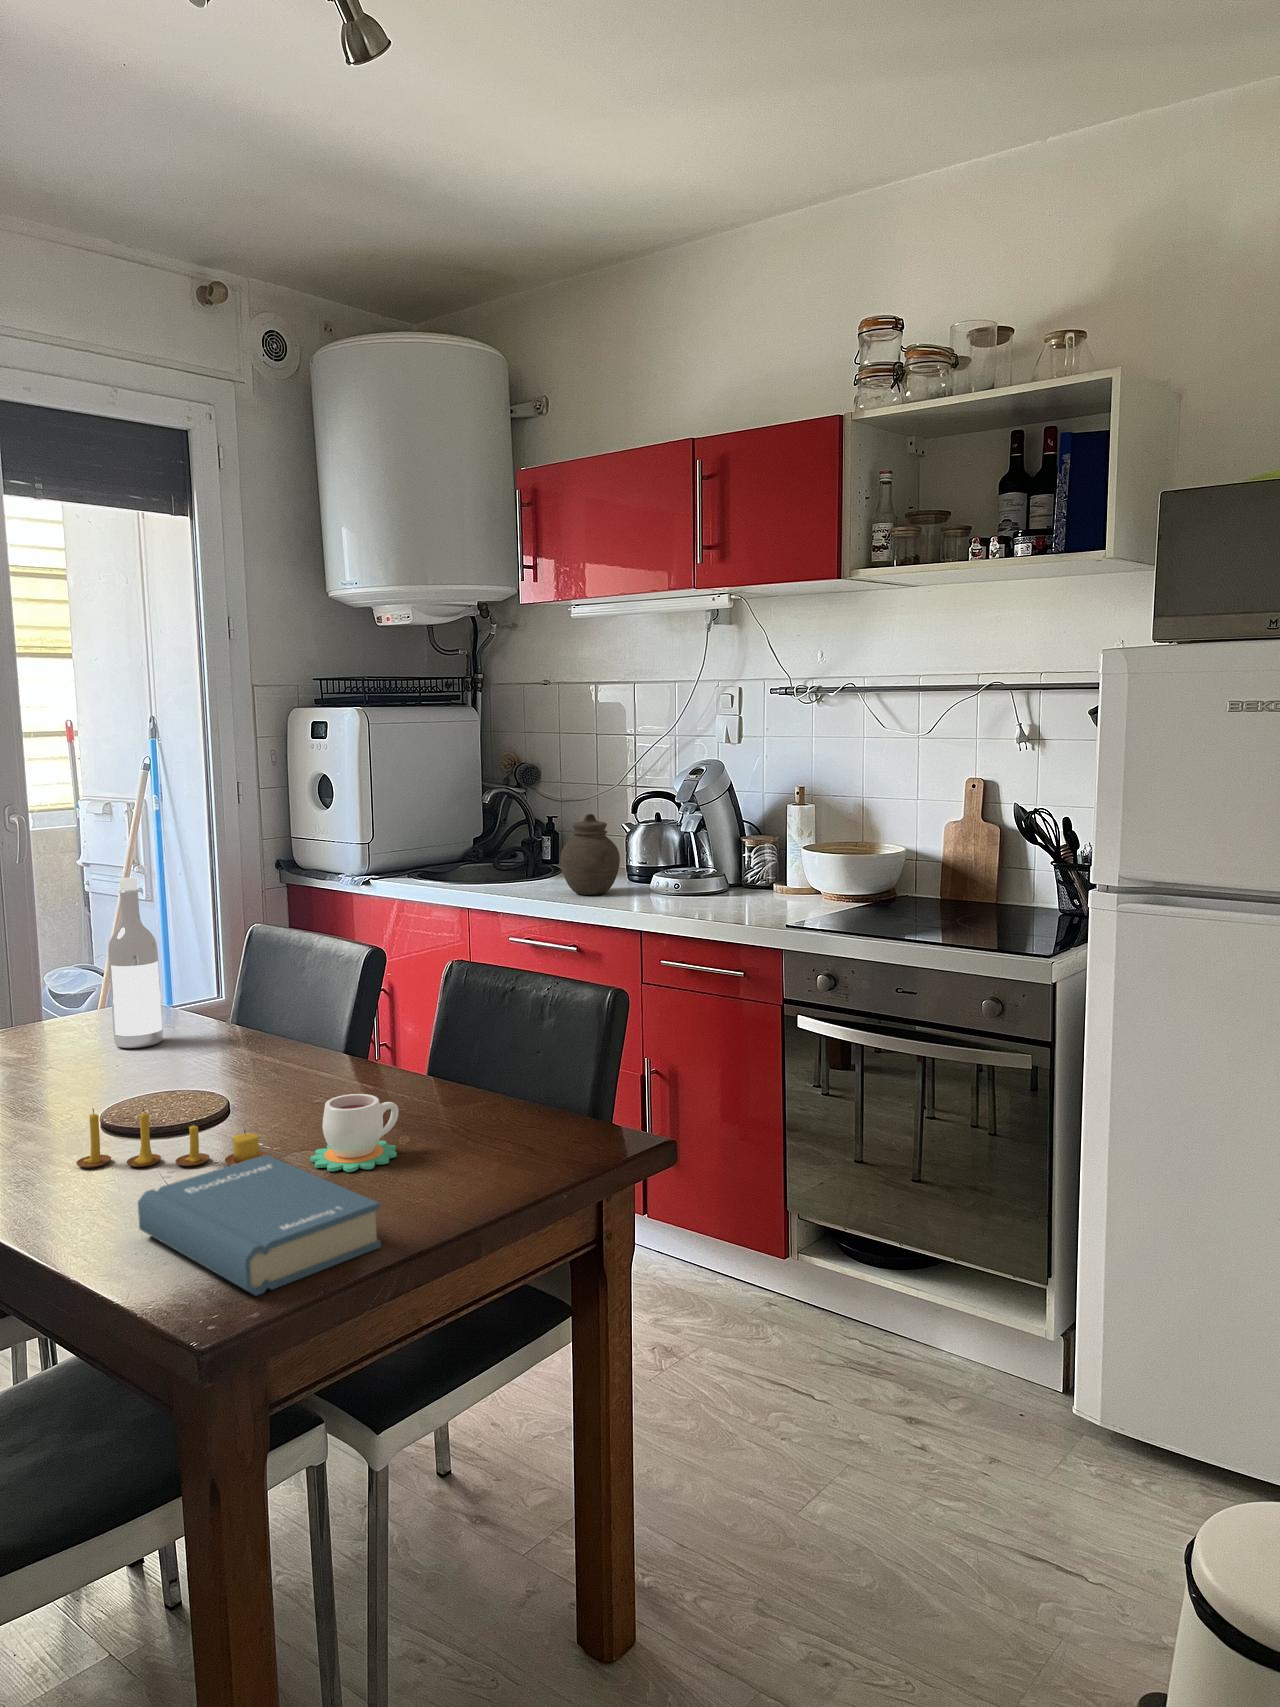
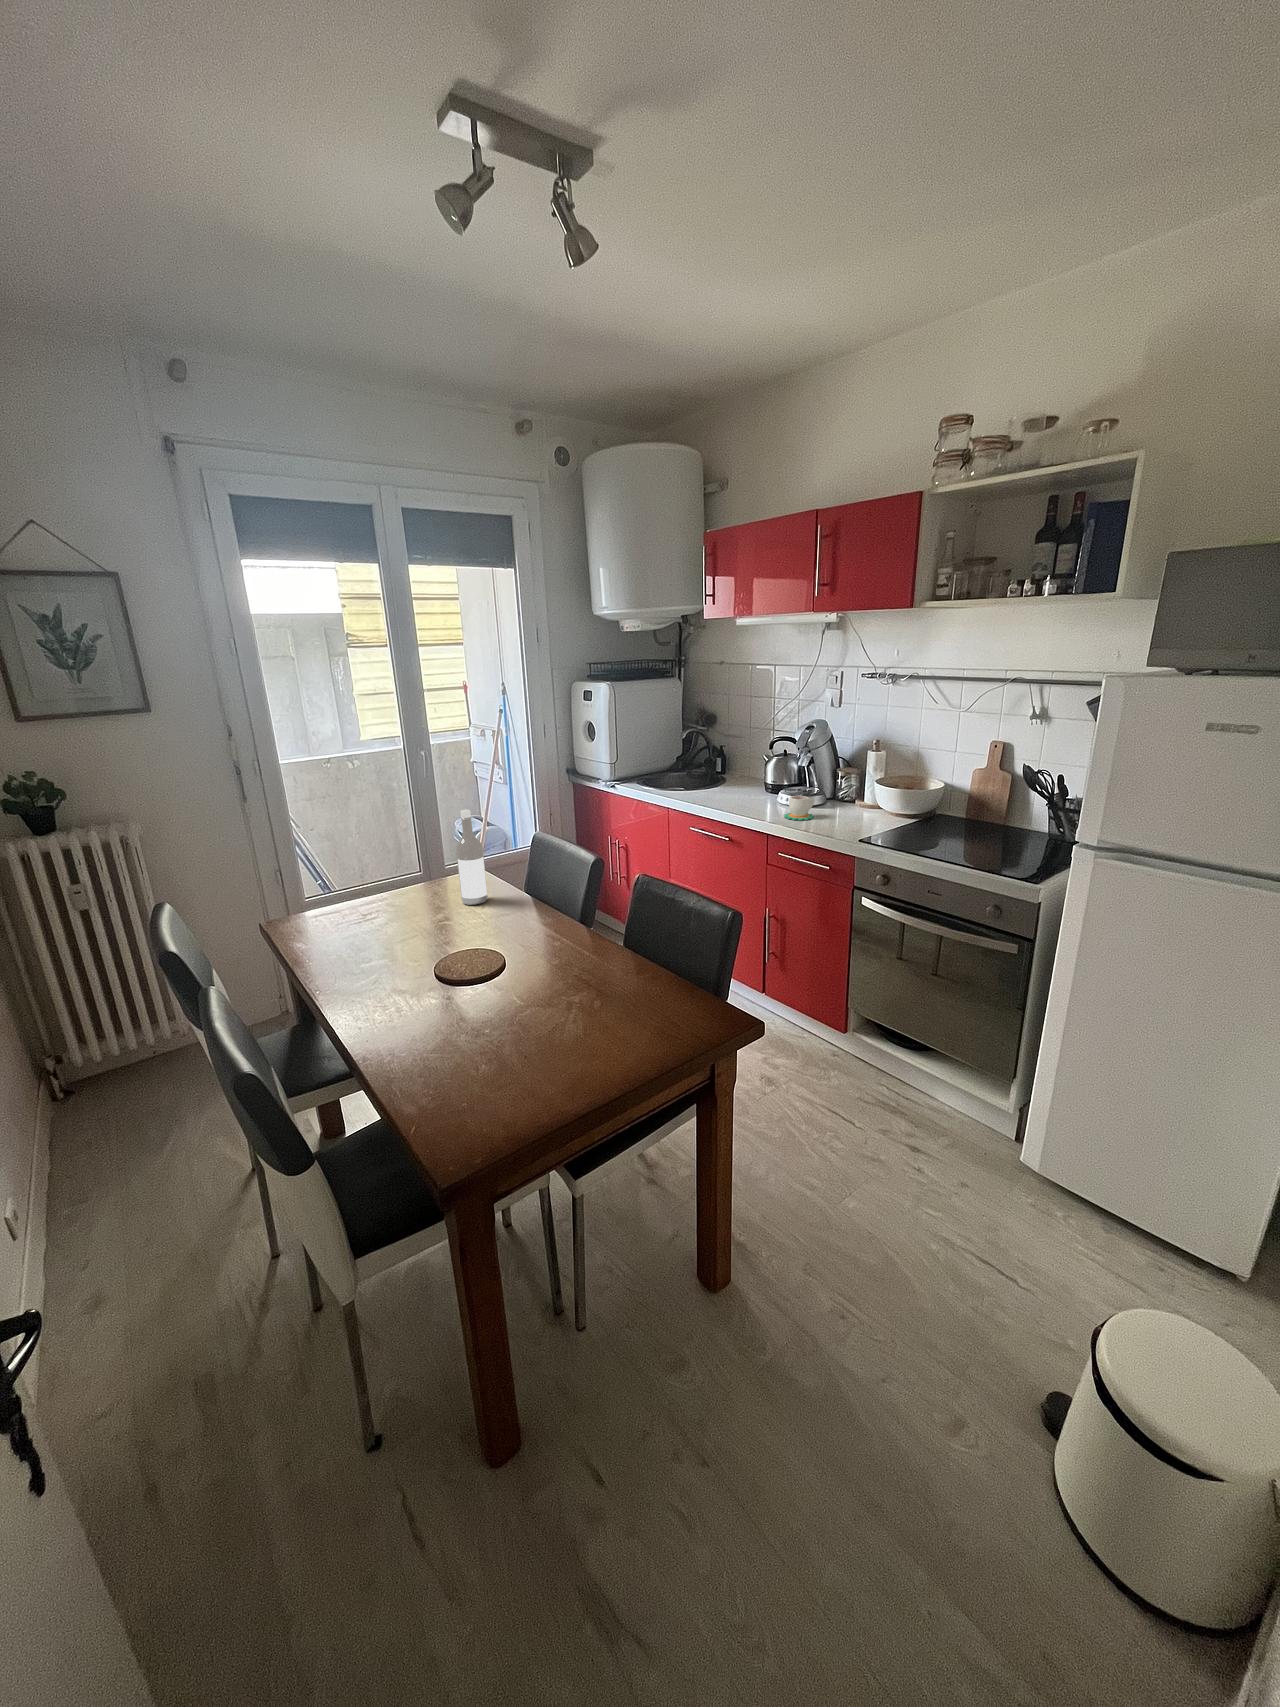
jar: present [561,814,620,895] -> none [723,756,759,805]
mug: present [310,1094,399,1172] -> present [784,796,814,820]
candle: present [76,1108,268,1168] -> none [426,967,528,1007]
book: present [138,1155,381,1296] -> none [446,1011,579,1118]

